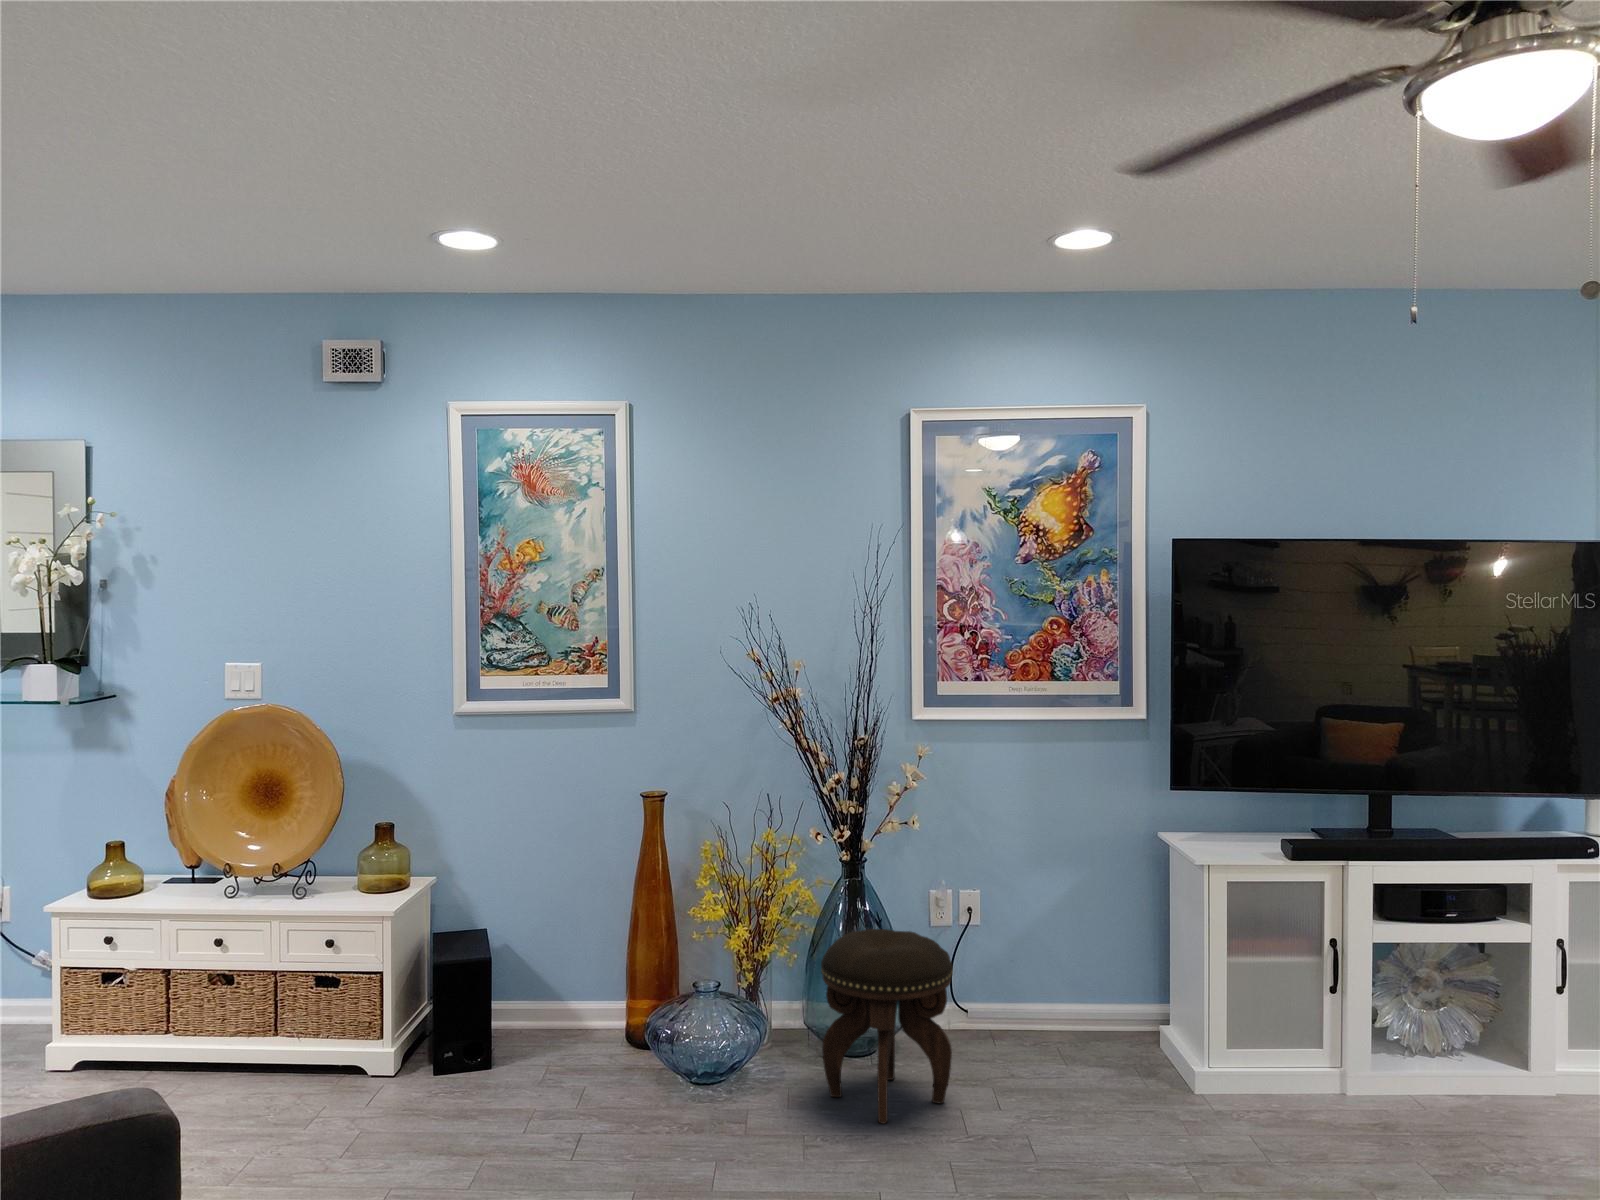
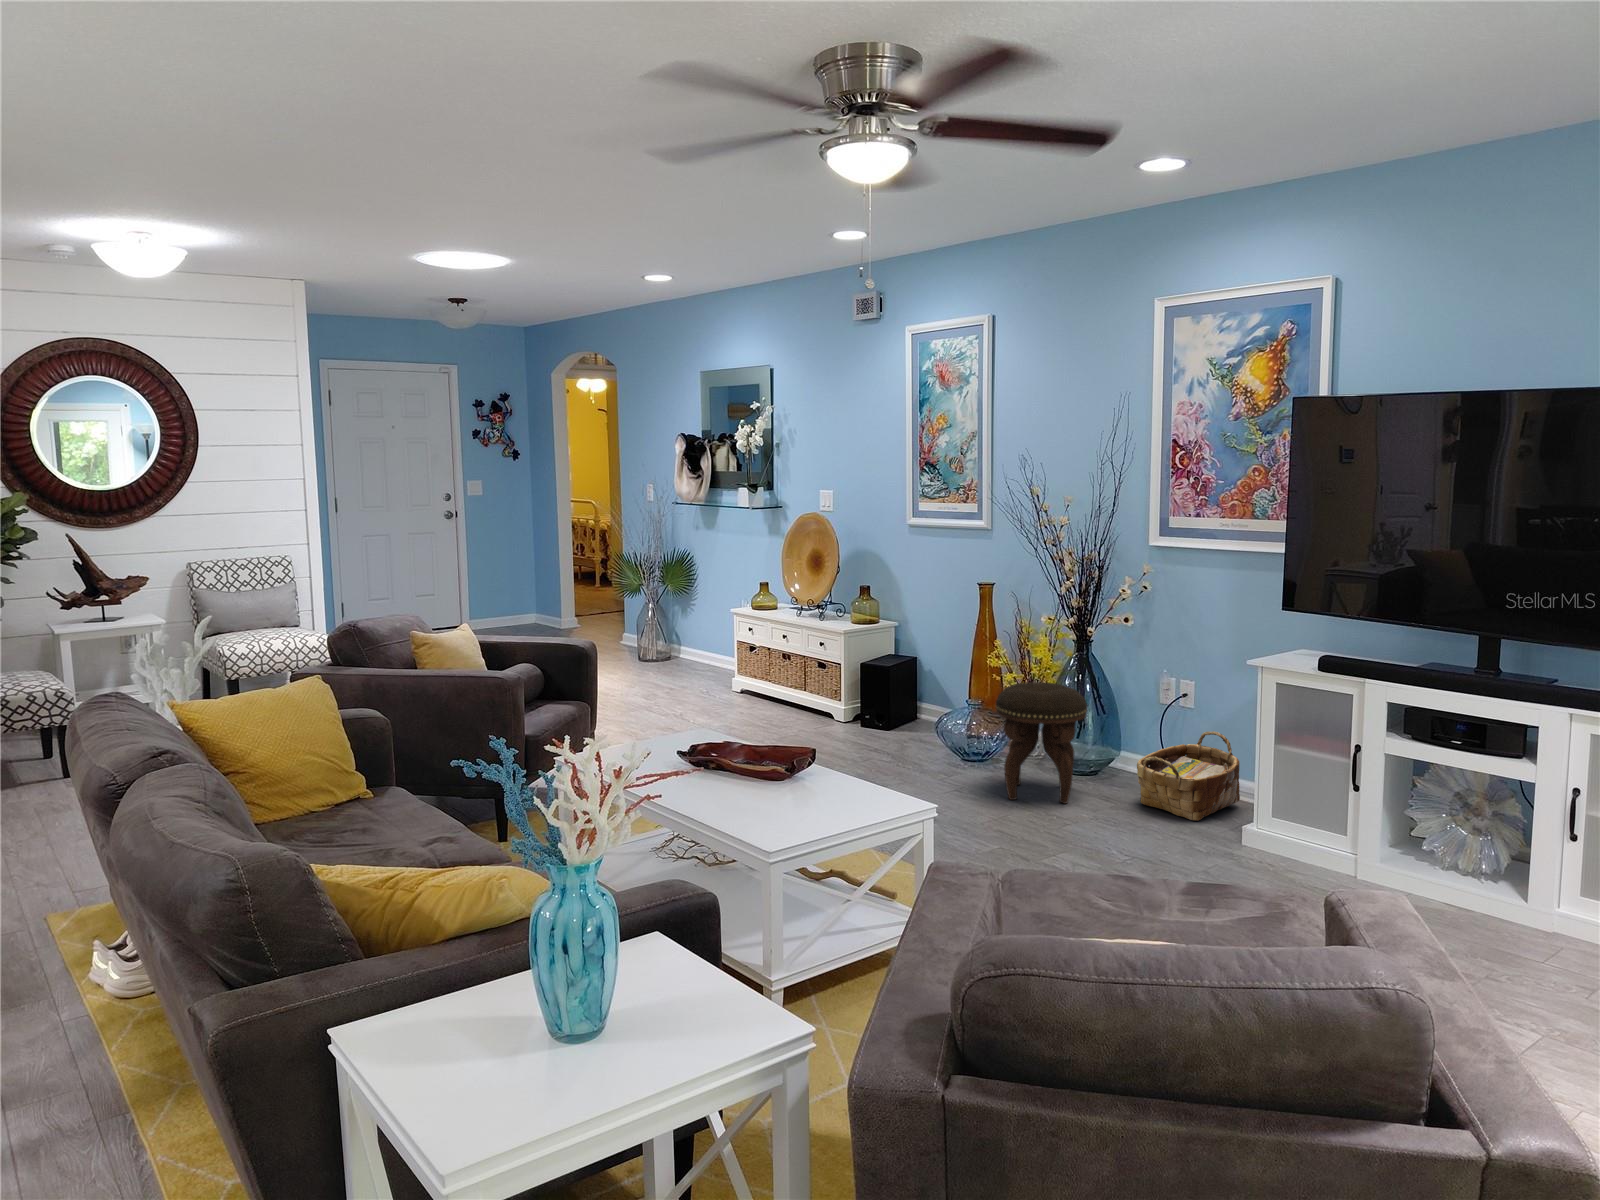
woven basket: none [981,948,1093,1073] -> present [1137,731,1240,821]

